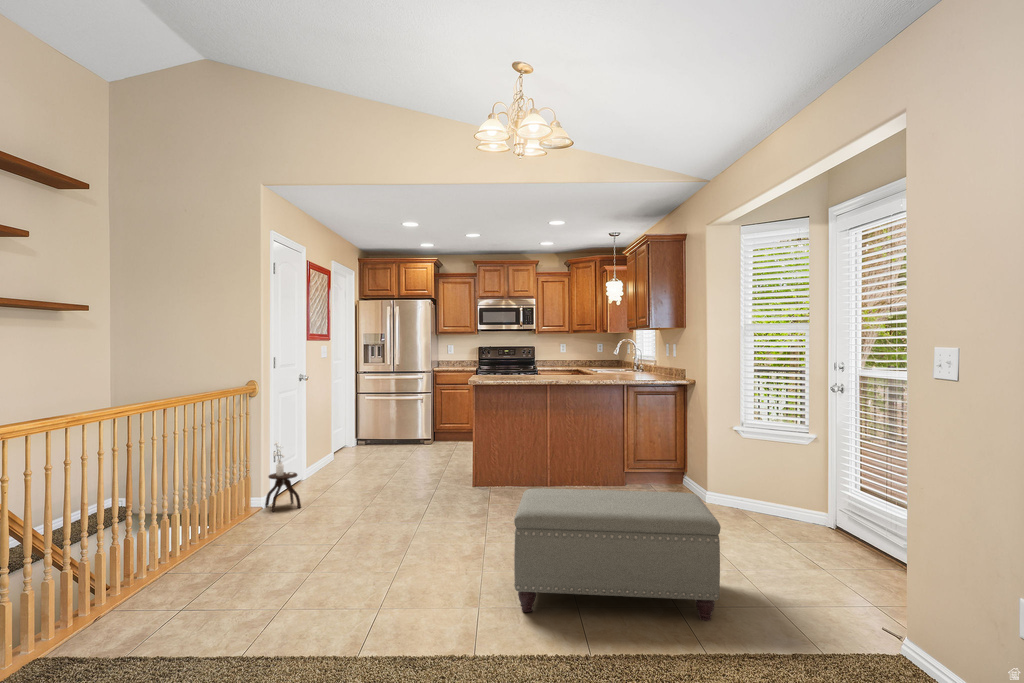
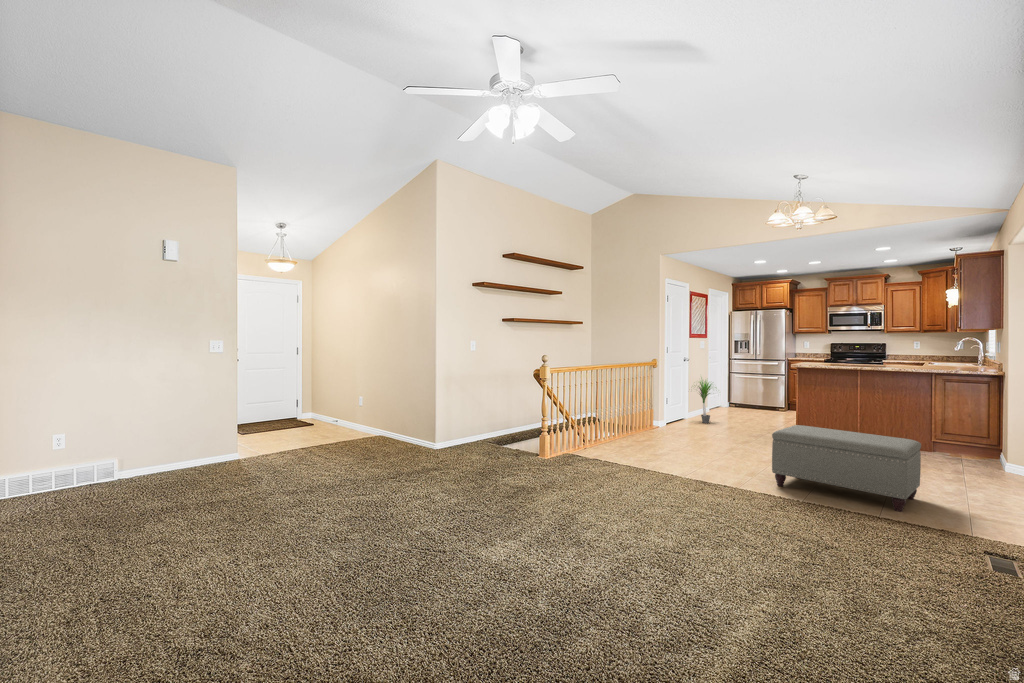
potted plant: none [305,400,360,482] -> present [698,380,712,423]
side table: present [265,442,301,512] -> none [661,392,680,431]

